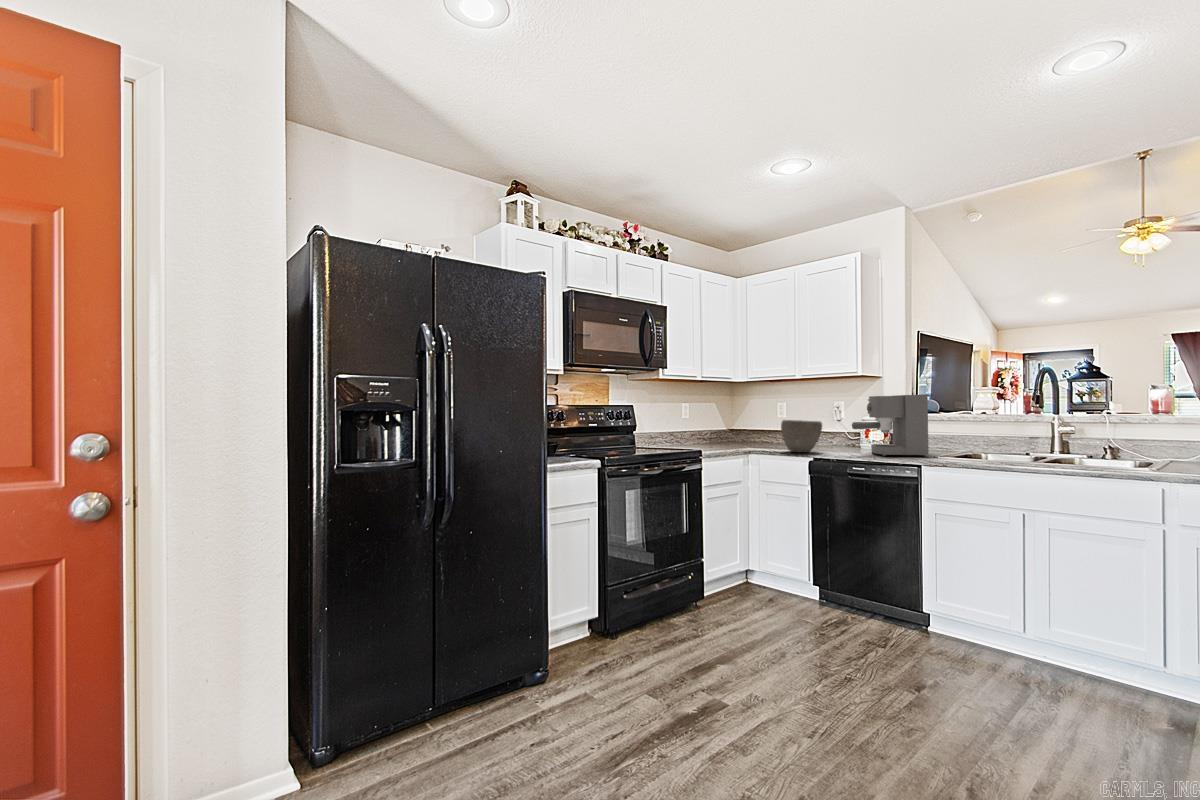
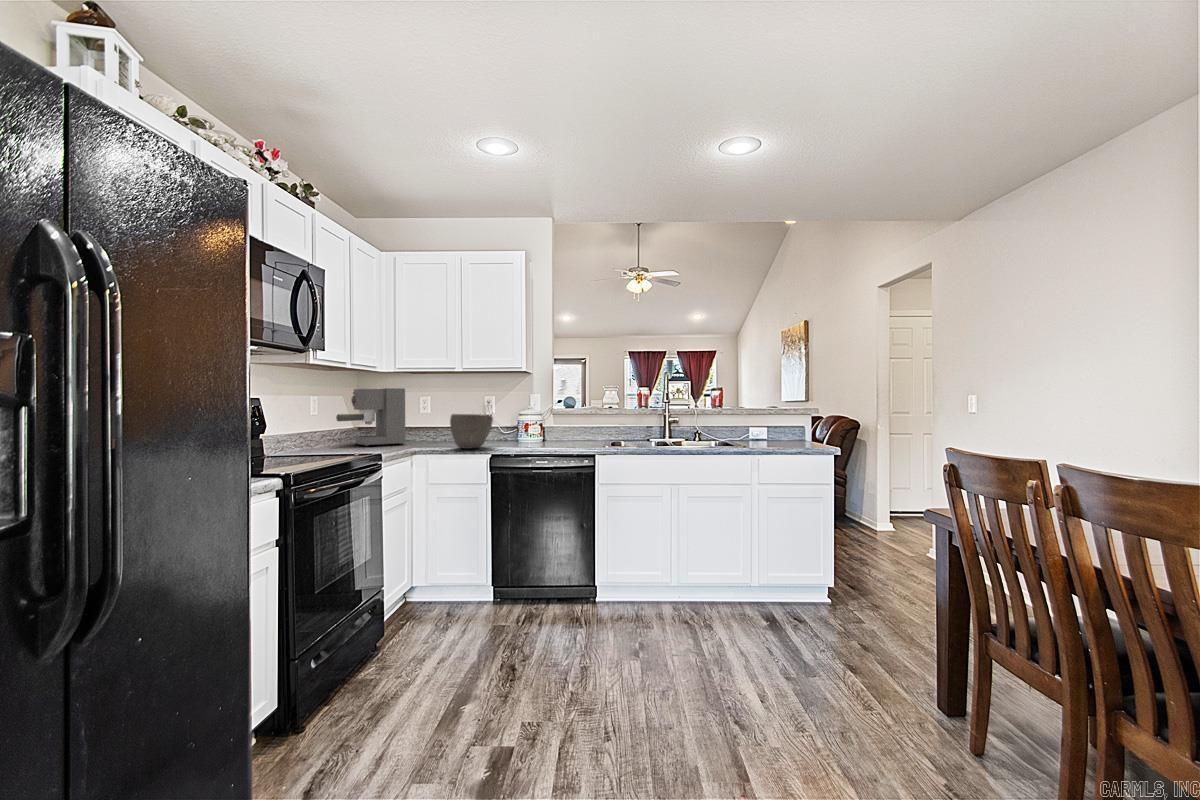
coffee maker: present [852,395,929,456] -> present [336,388,405,446]

